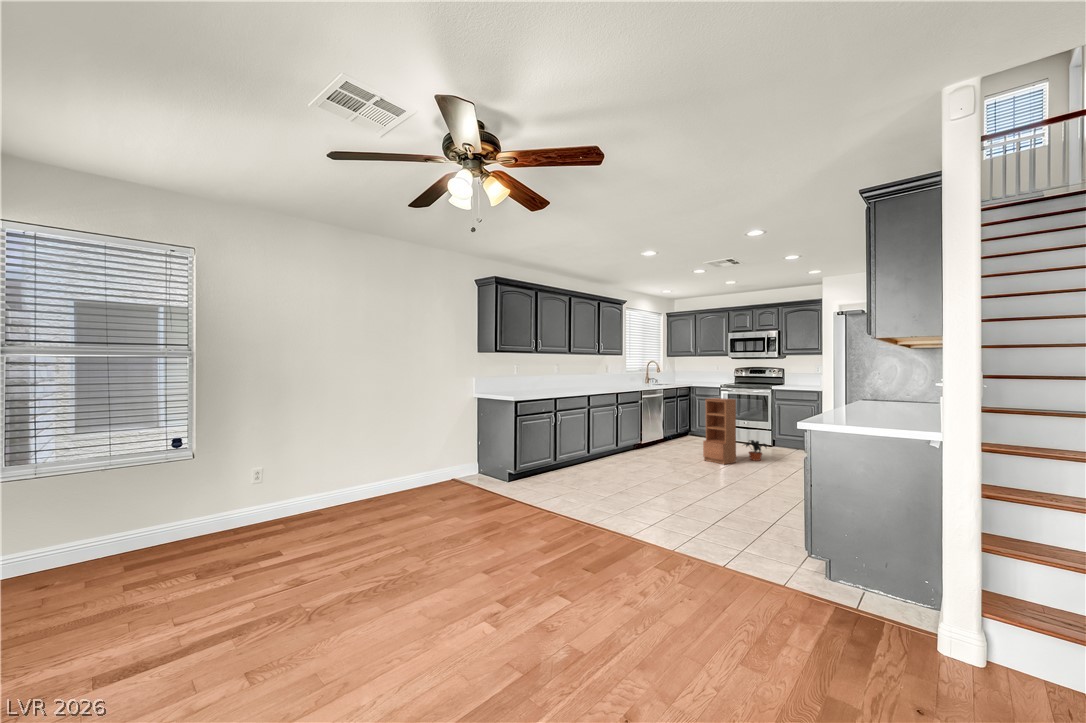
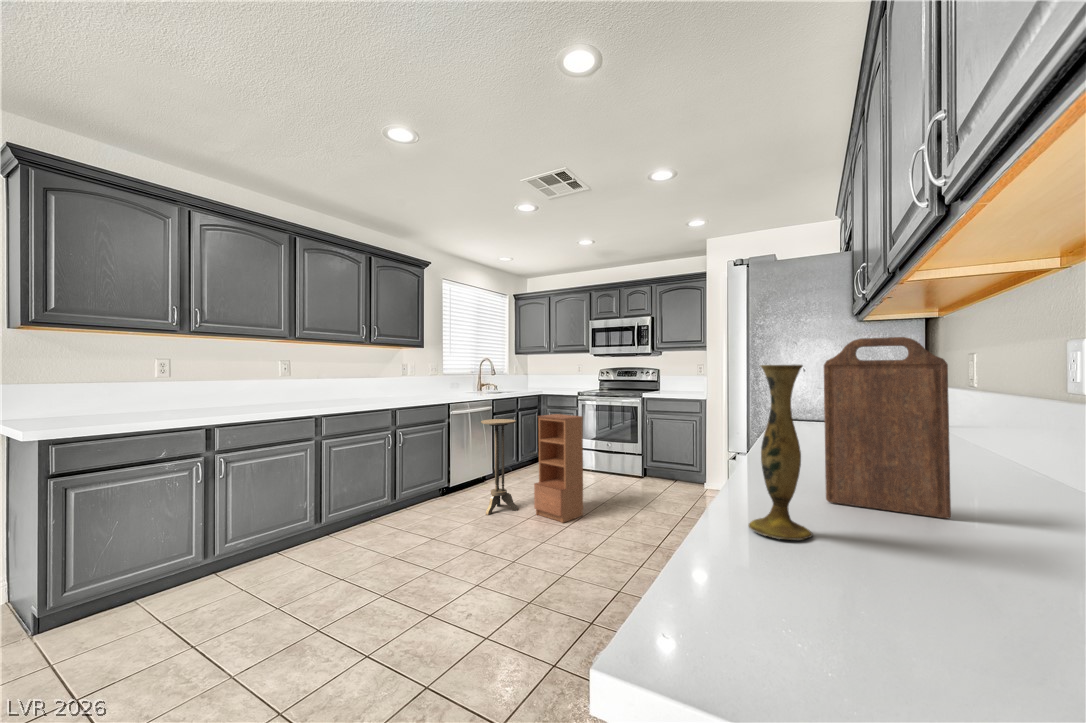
cutting board: none [869,363,910,419] -> present [824,337,951,518]
vase: none [840,372,860,420] -> present [749,364,813,540]
side table: none [667,401,691,459] -> present [481,419,518,515]
potted plant: present [744,440,767,461] -> none [594,476,633,510]

